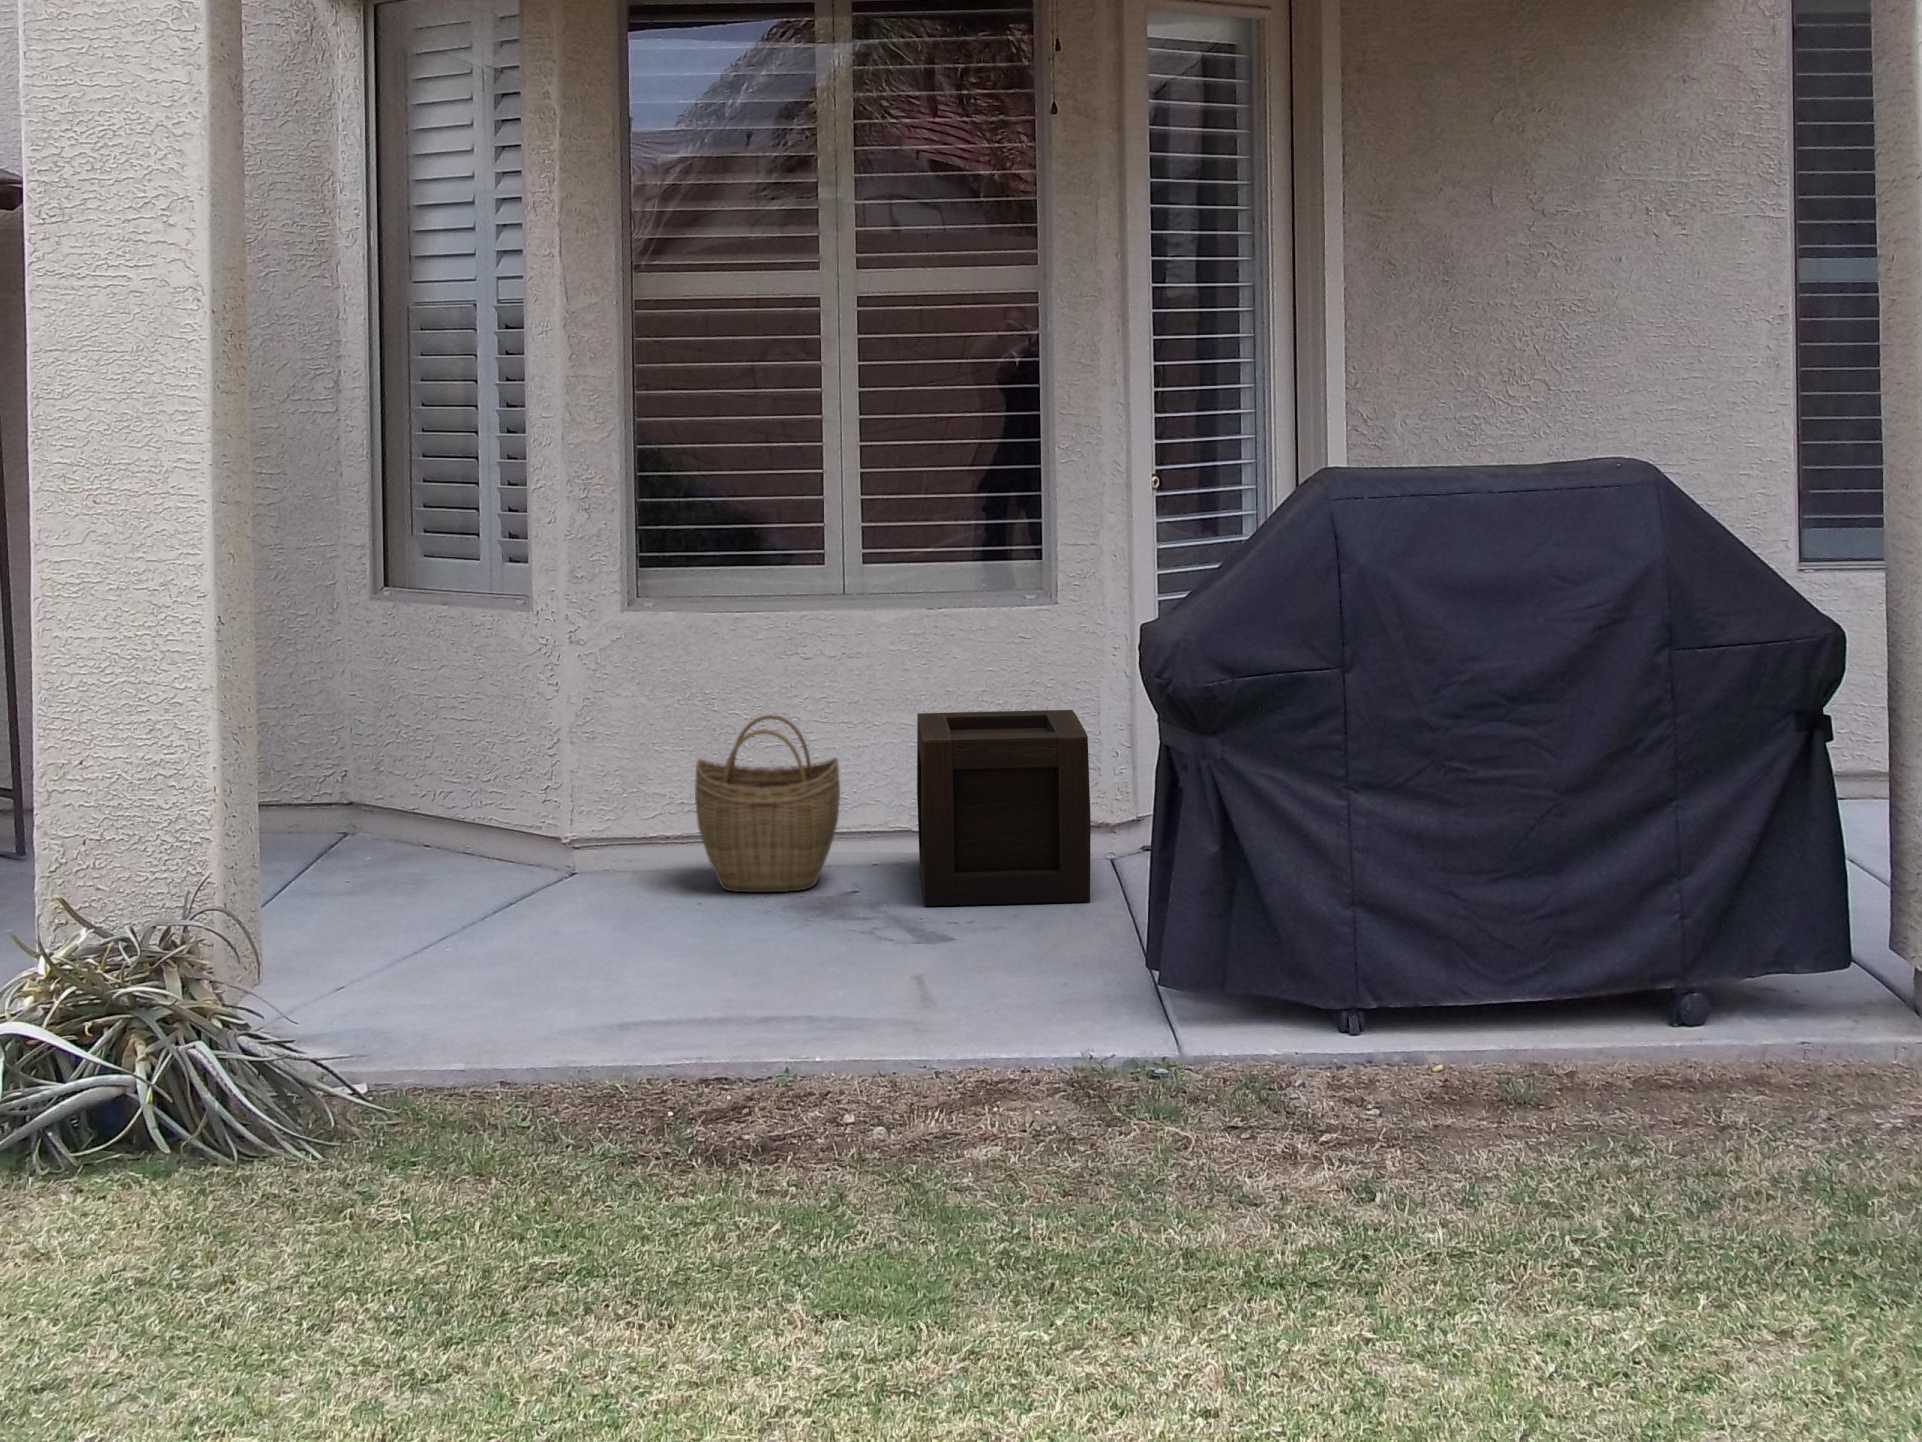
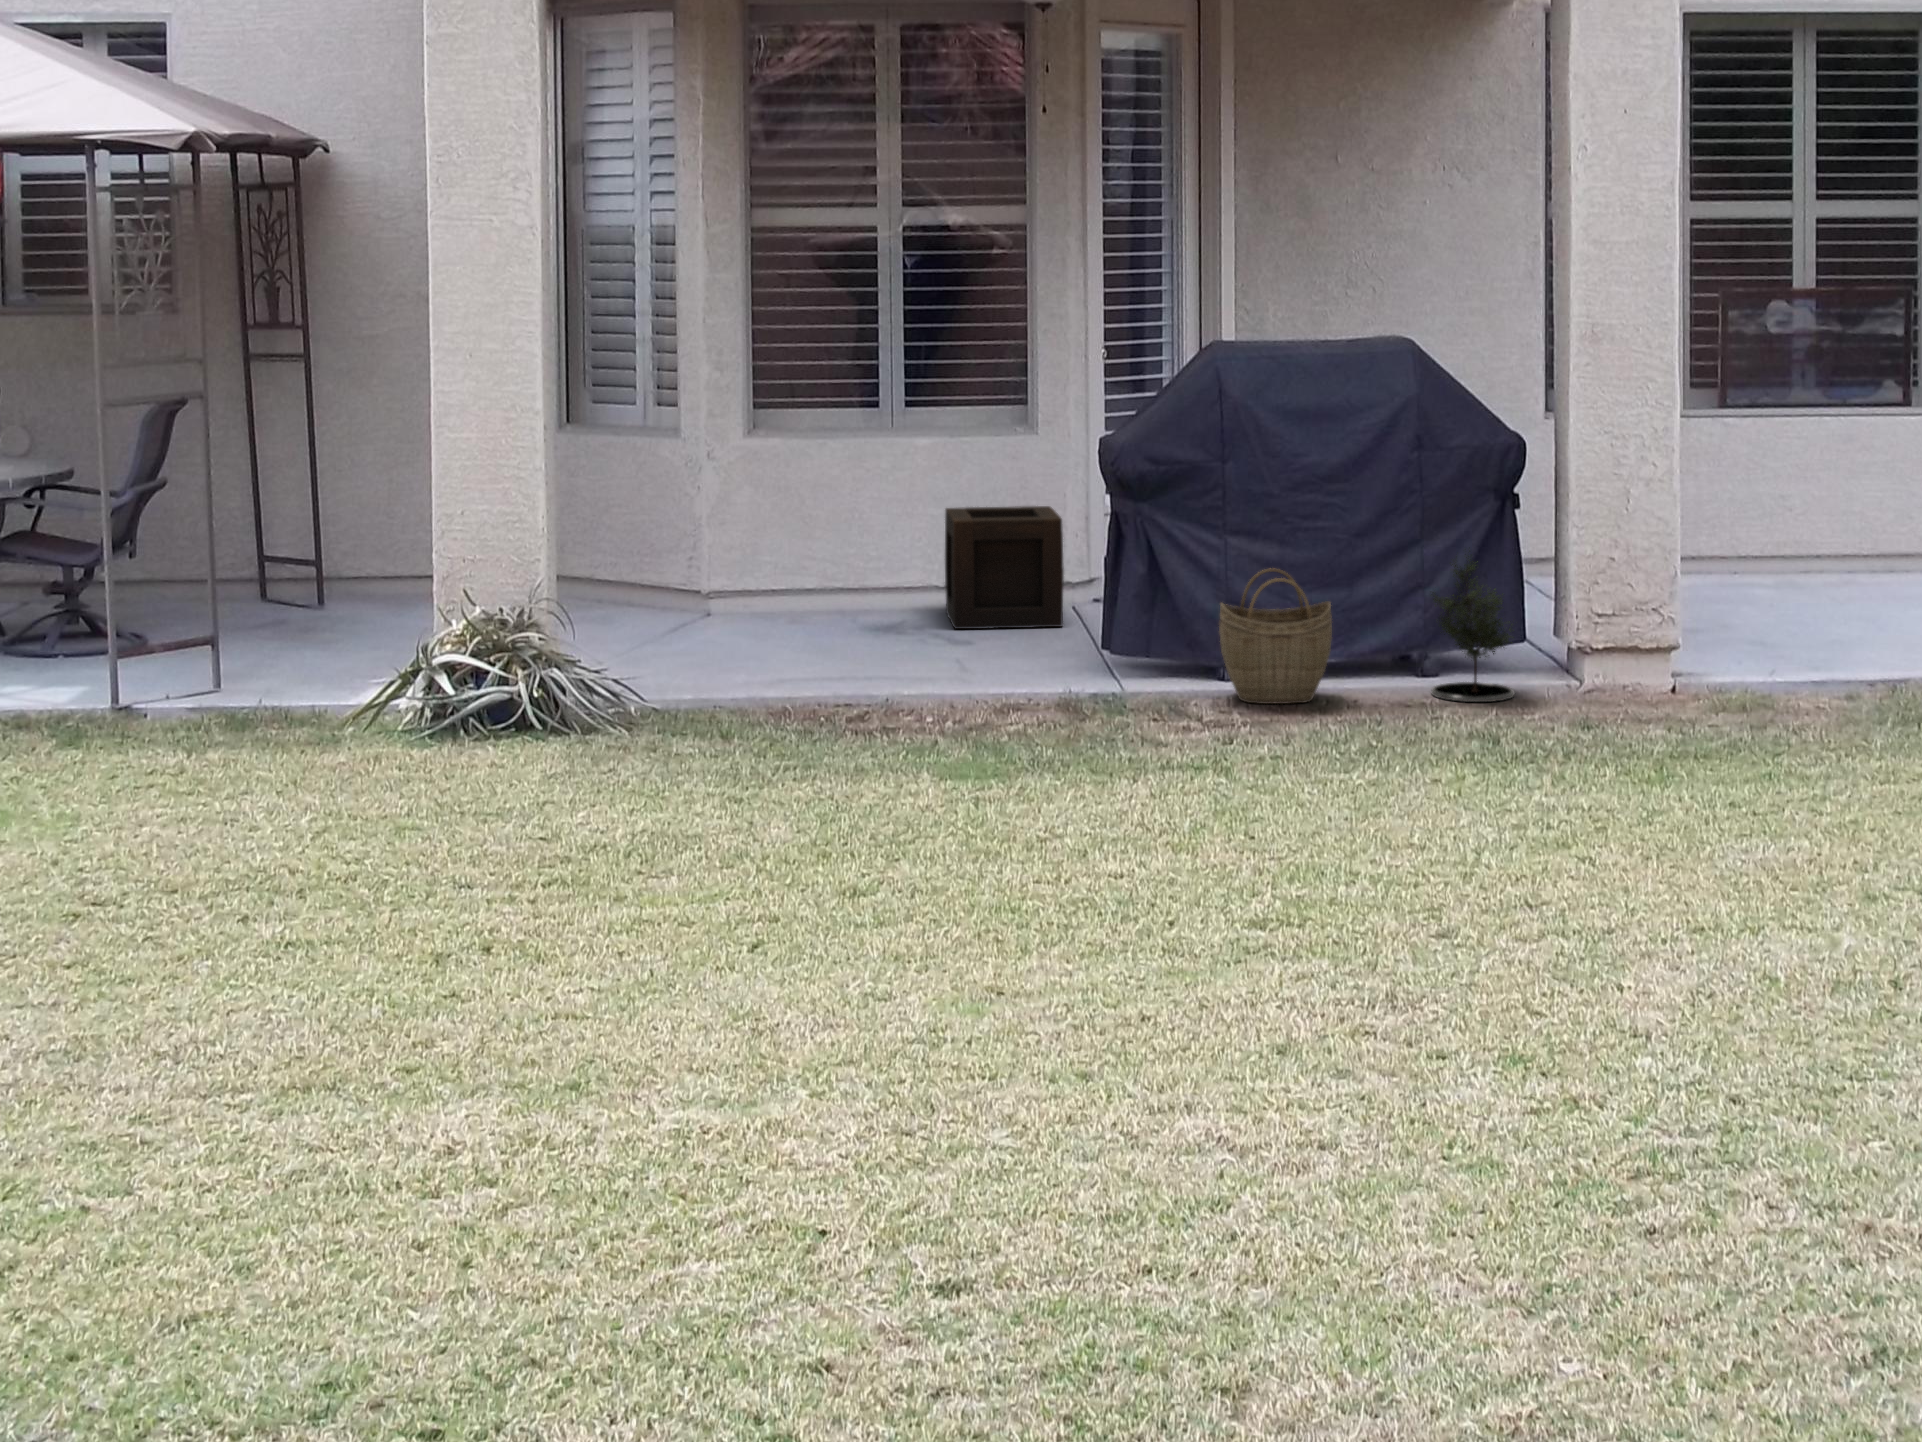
woven basket: present [695,715,840,892] -> present [1219,568,1332,704]
potted tree: none [1697,817,1858,1090] -> present [1431,551,1515,702]

